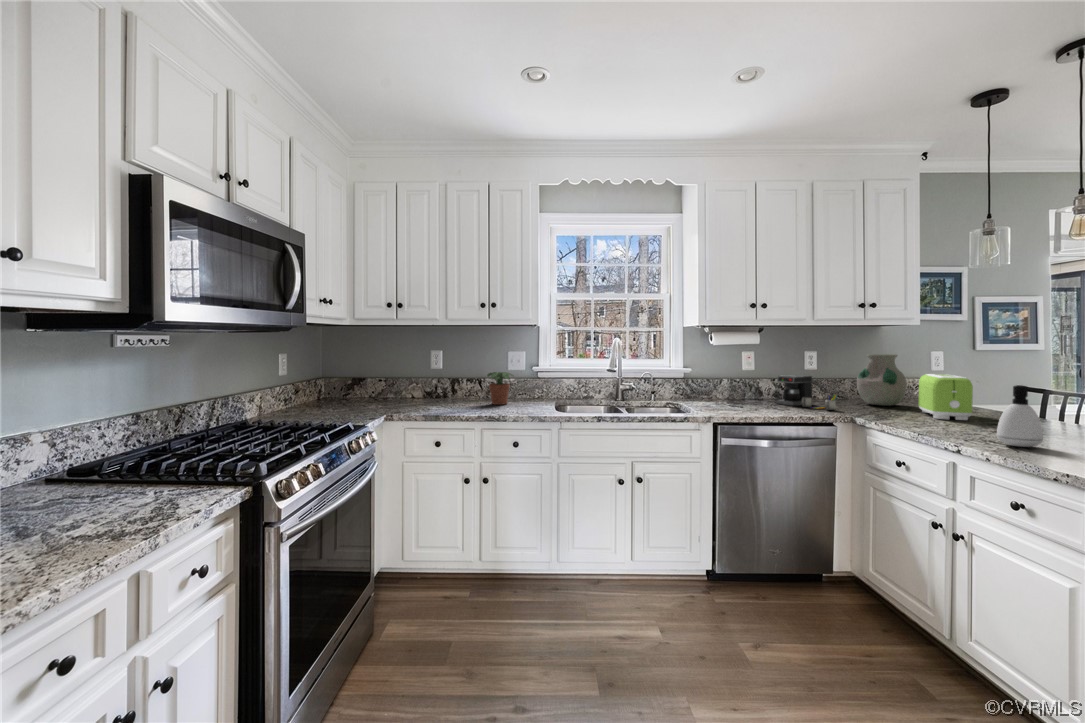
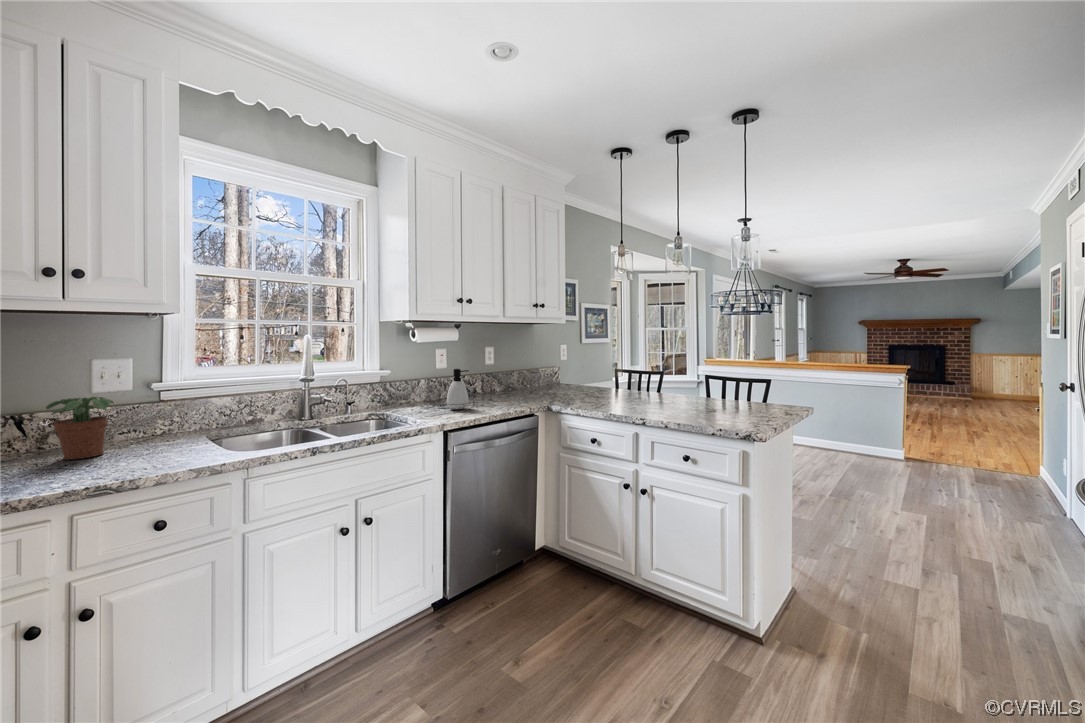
vase: present [857,354,907,406] -> none [532,349,567,393]
toaster: present [919,374,973,420] -> none [581,364,623,401]
coffee maker: present [777,375,837,410] -> none [477,371,534,403]
soap dispenser: present [997,385,1046,447] -> present [447,369,469,409]

